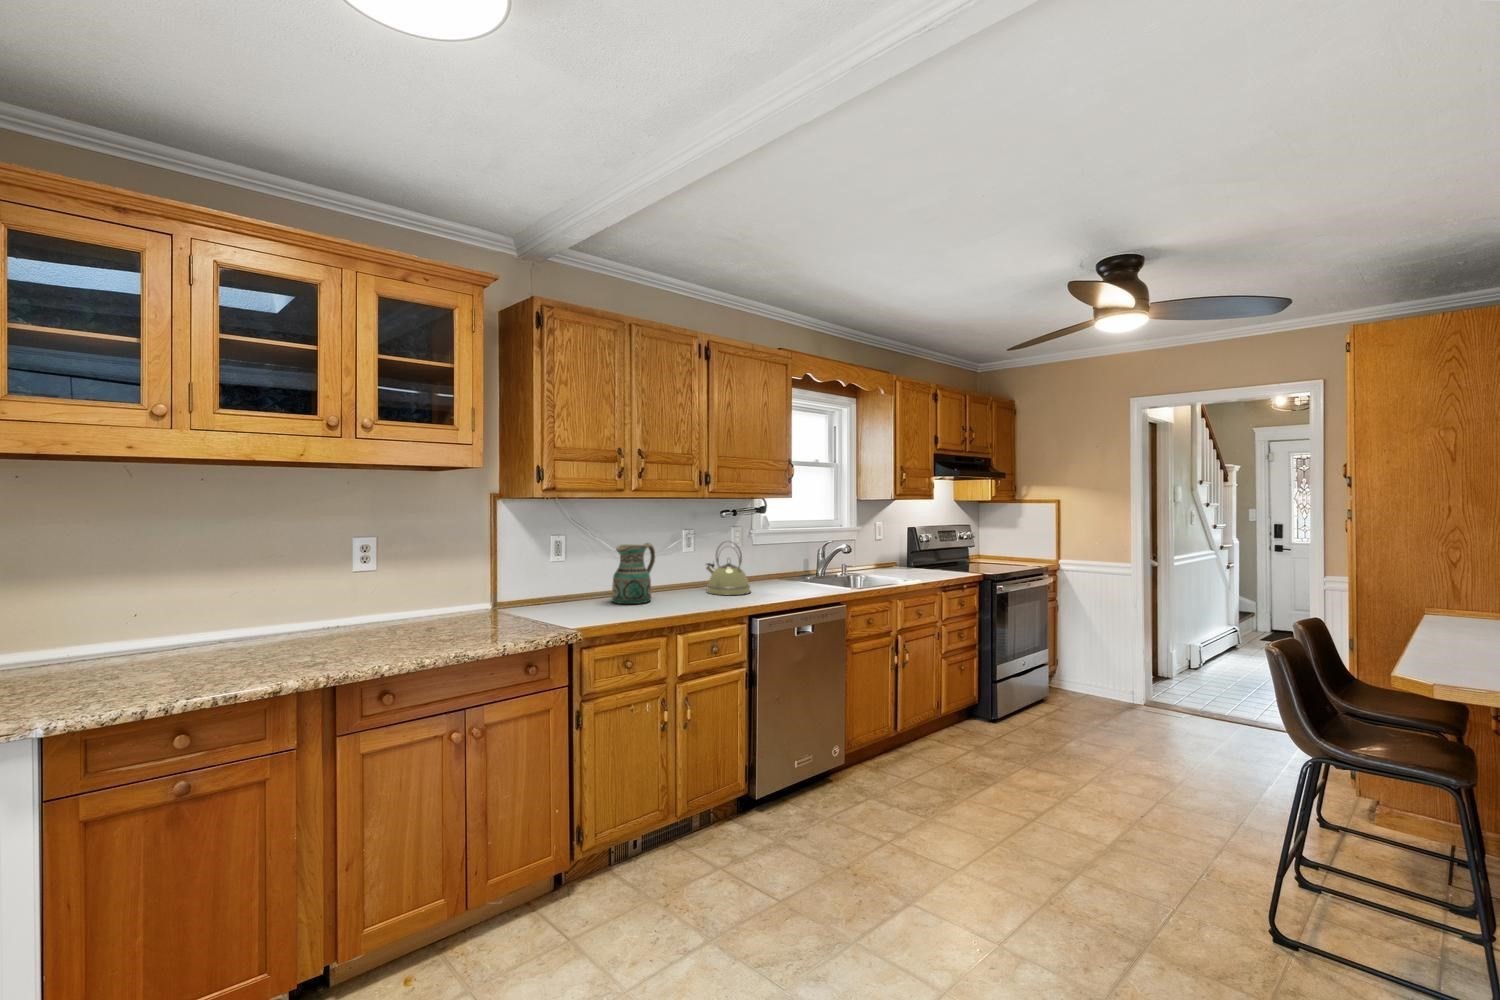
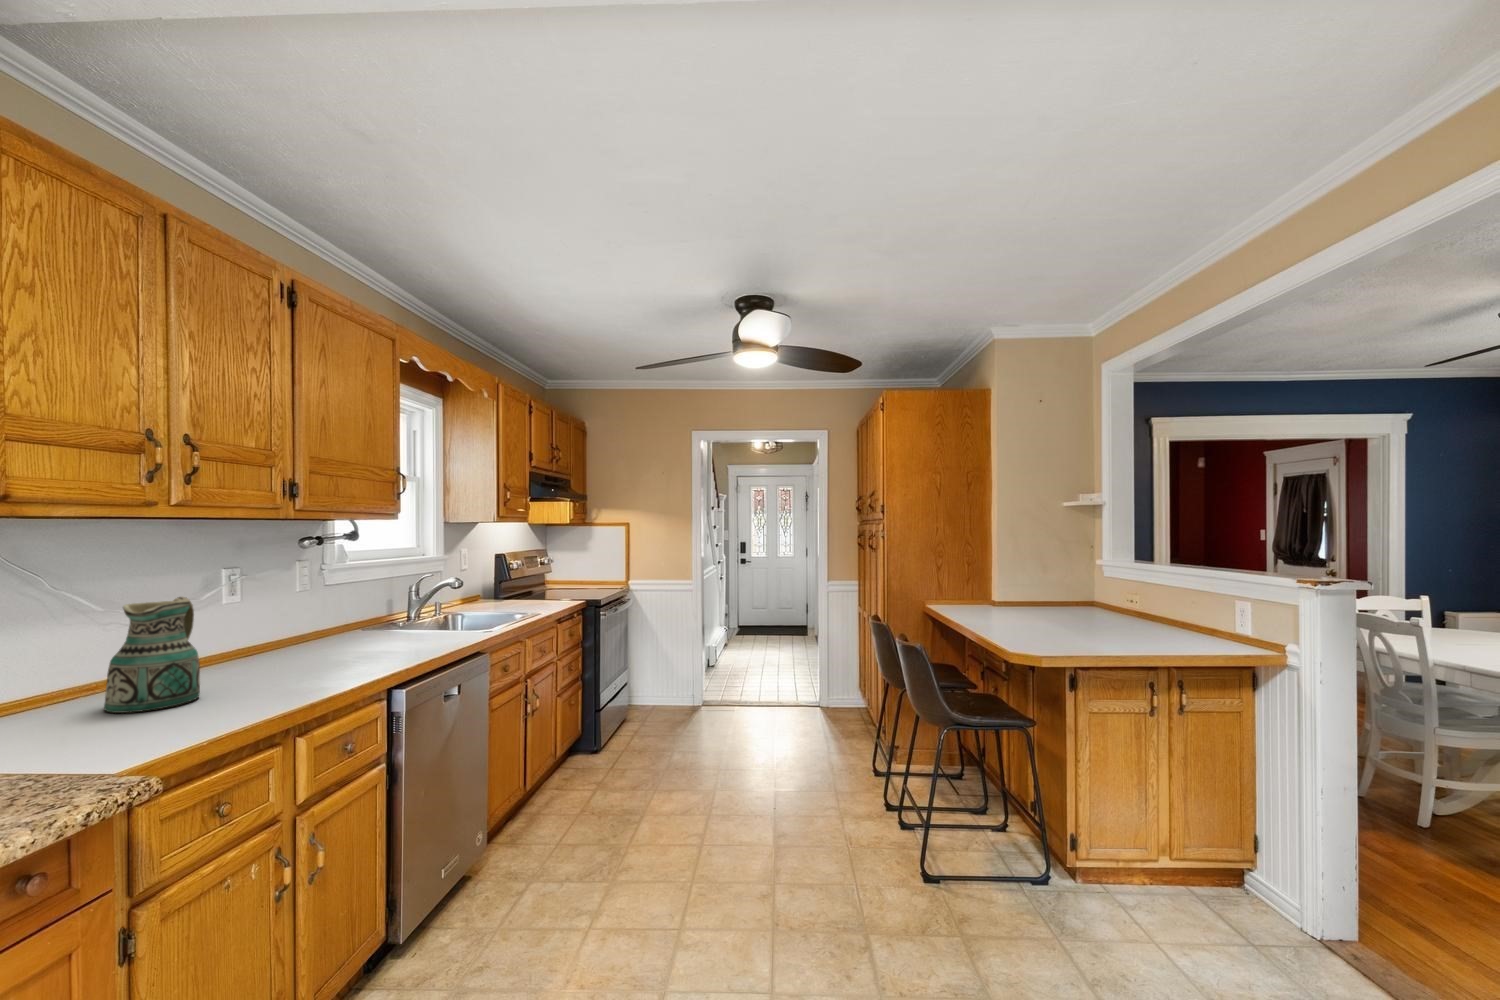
kettle: present [706,541,751,595] -> none [267,584,356,668]

